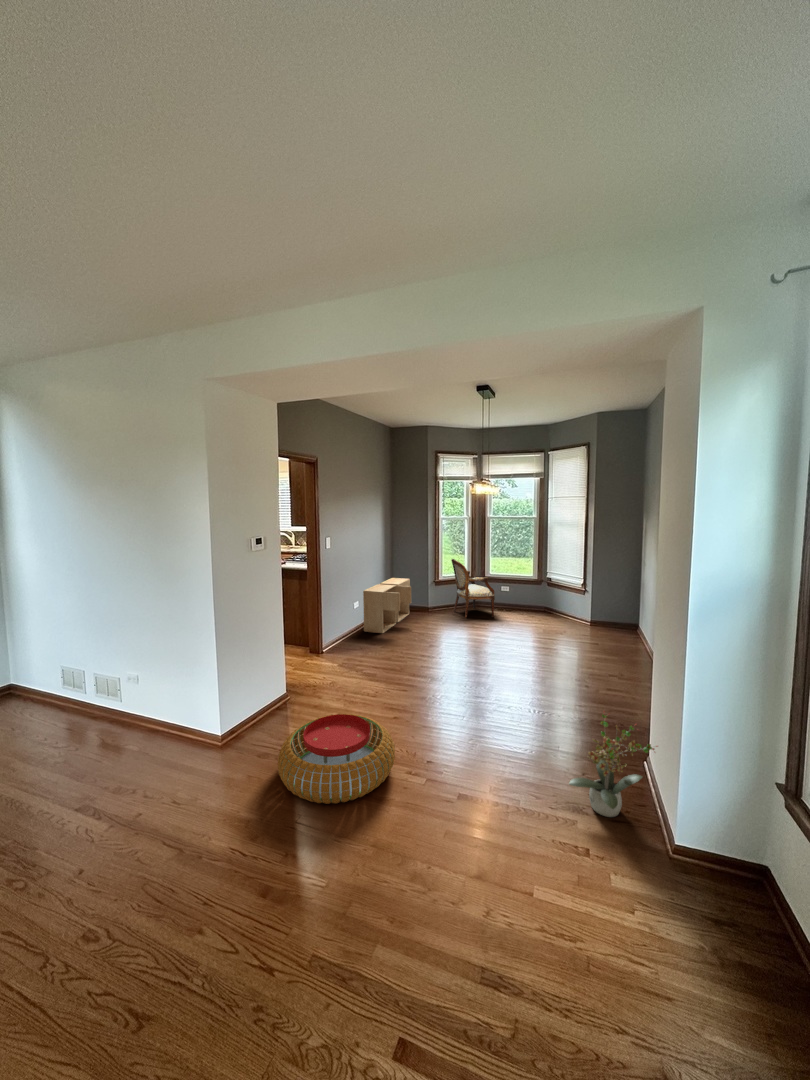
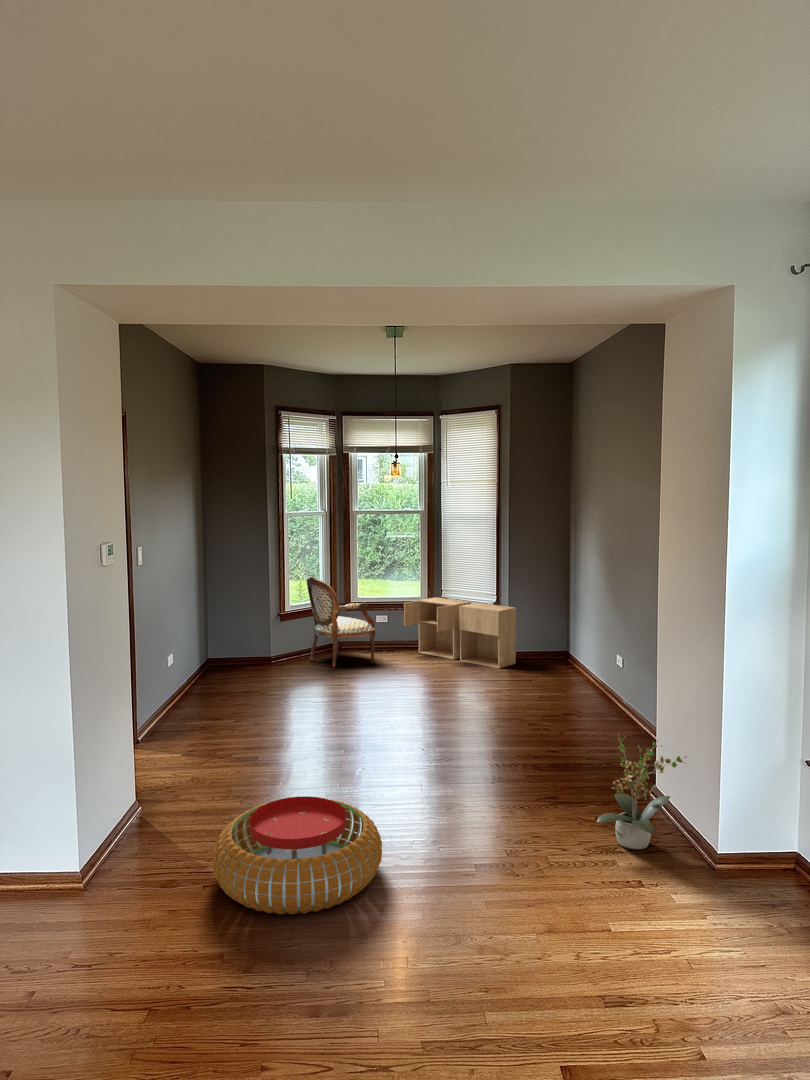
storage cabinet: present [363,578,411,633] -> present [404,597,516,668]

